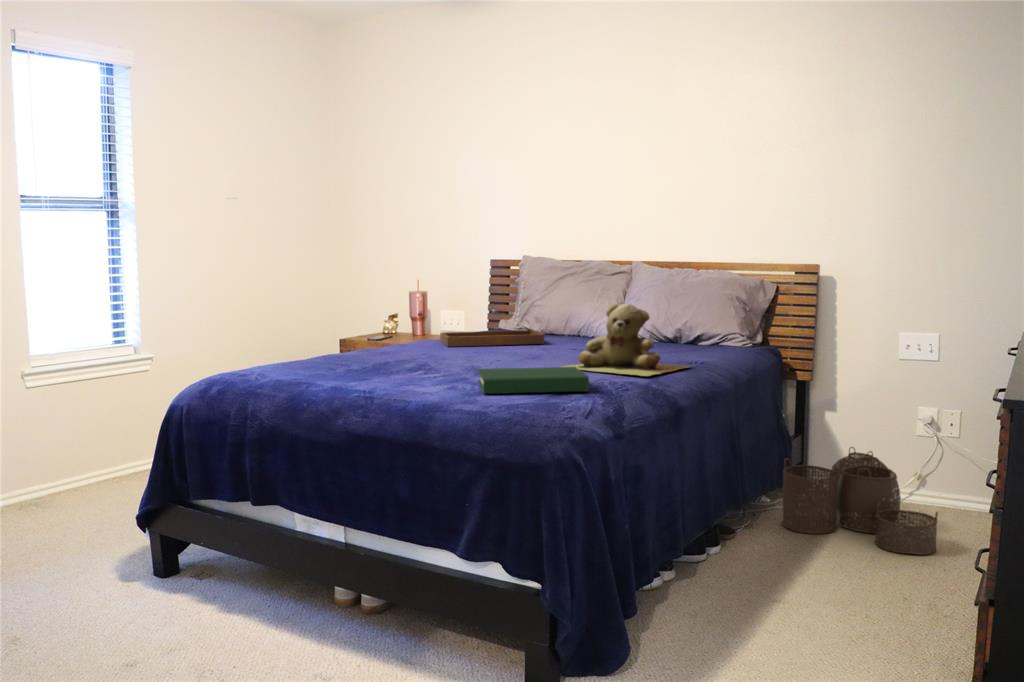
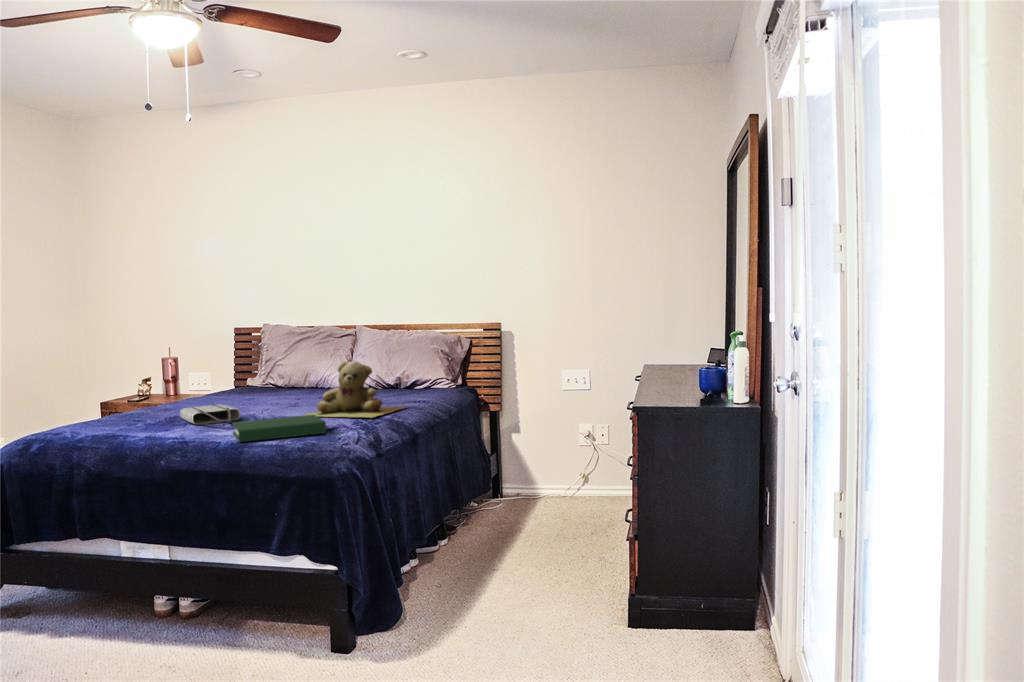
tray: present [440,309,544,347] -> none [194,370,287,405]
tote bag: none [422,347,488,370] -> present [180,404,240,425]
woven basket: present [782,447,938,555] -> none [483,459,592,533]

